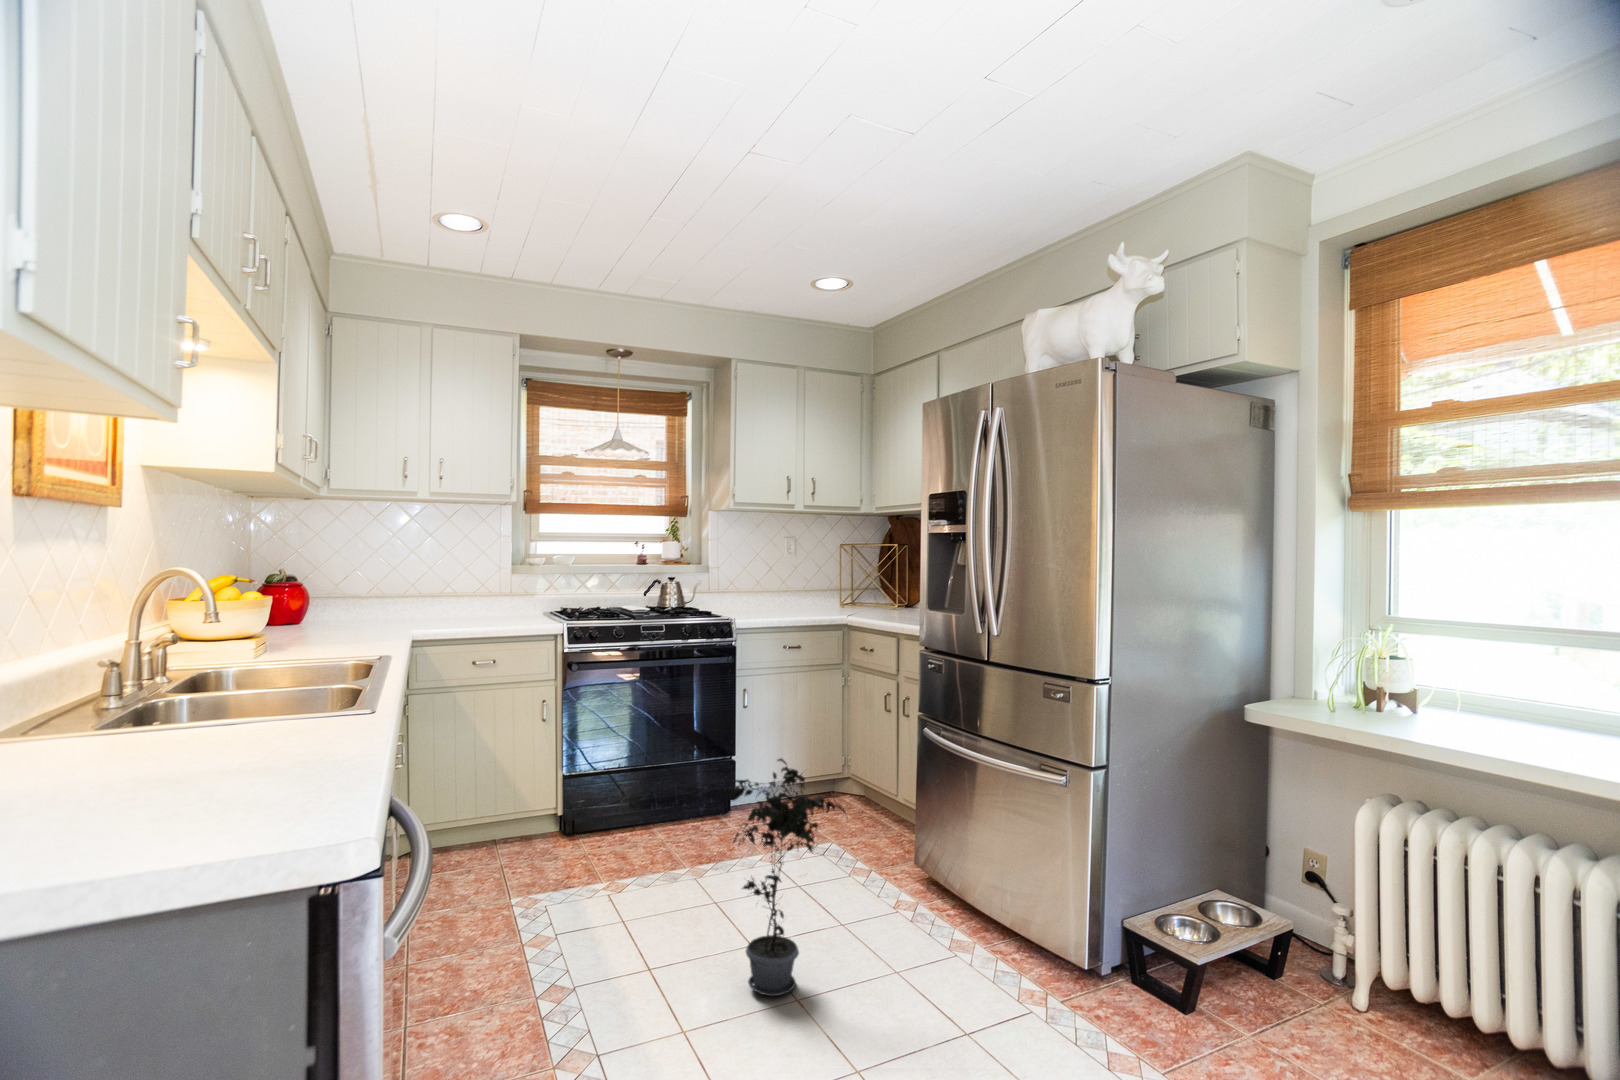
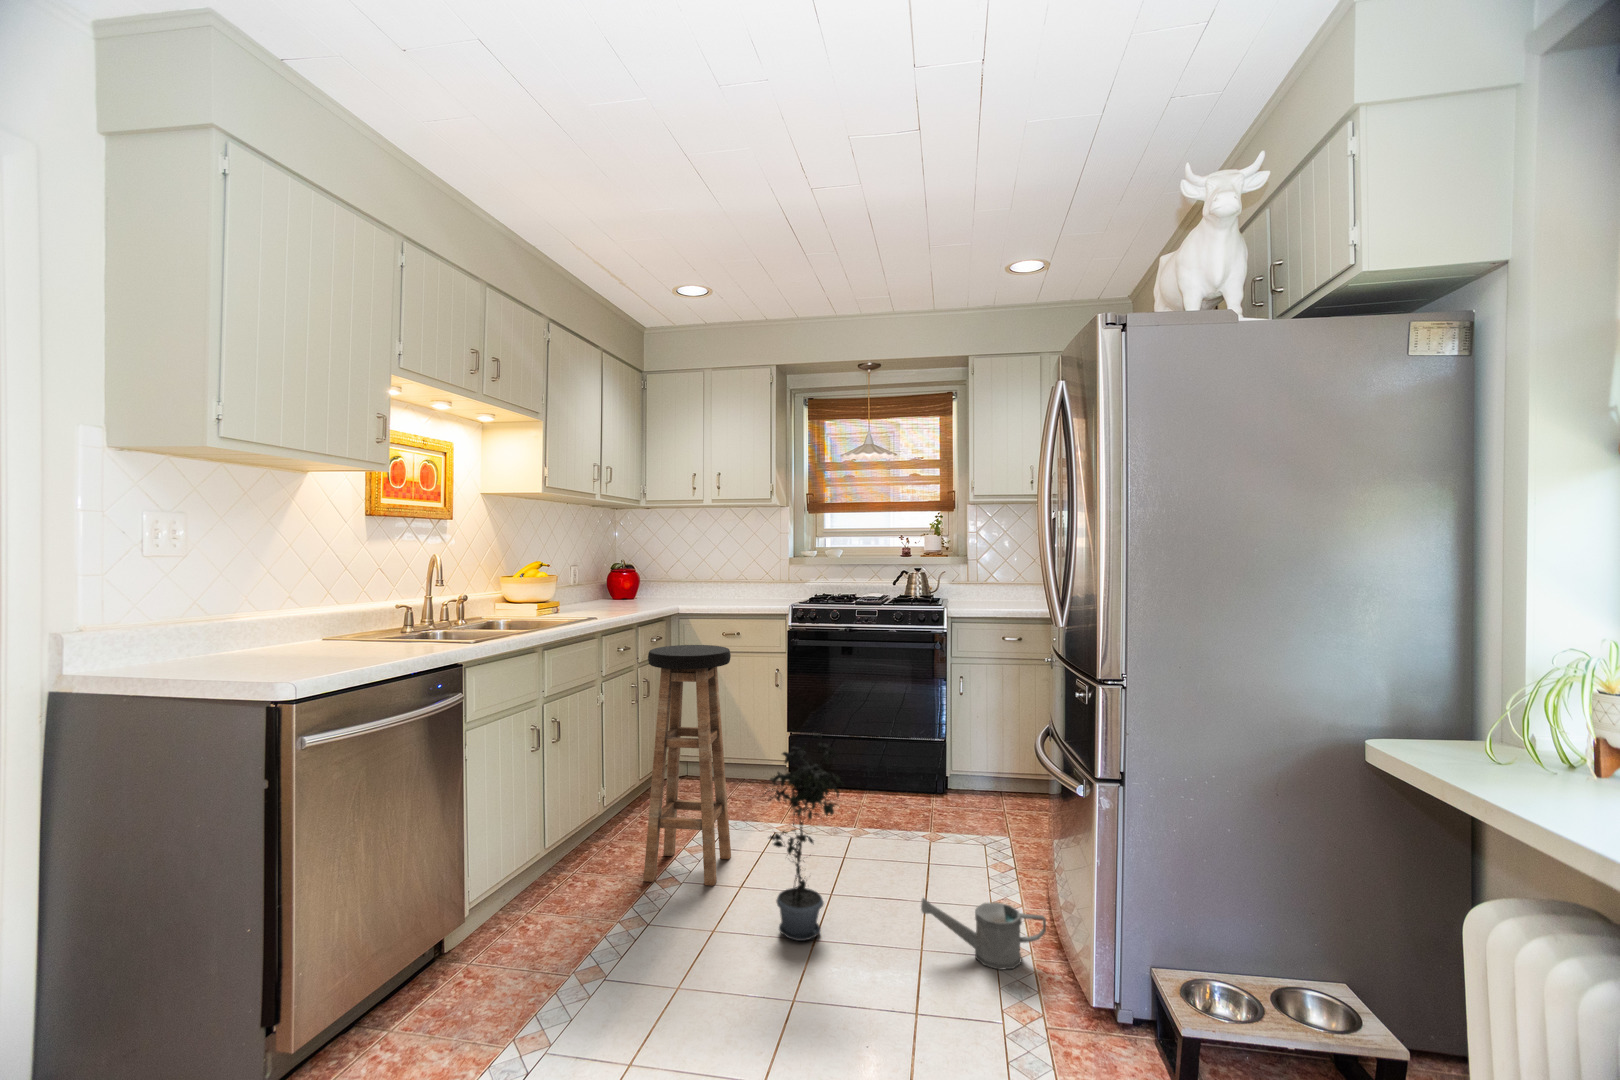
bar stool: none [504,678,617,1002] -> present [643,645,731,886]
watering can: none [888,889,988,952] -> present [921,898,1046,970]

